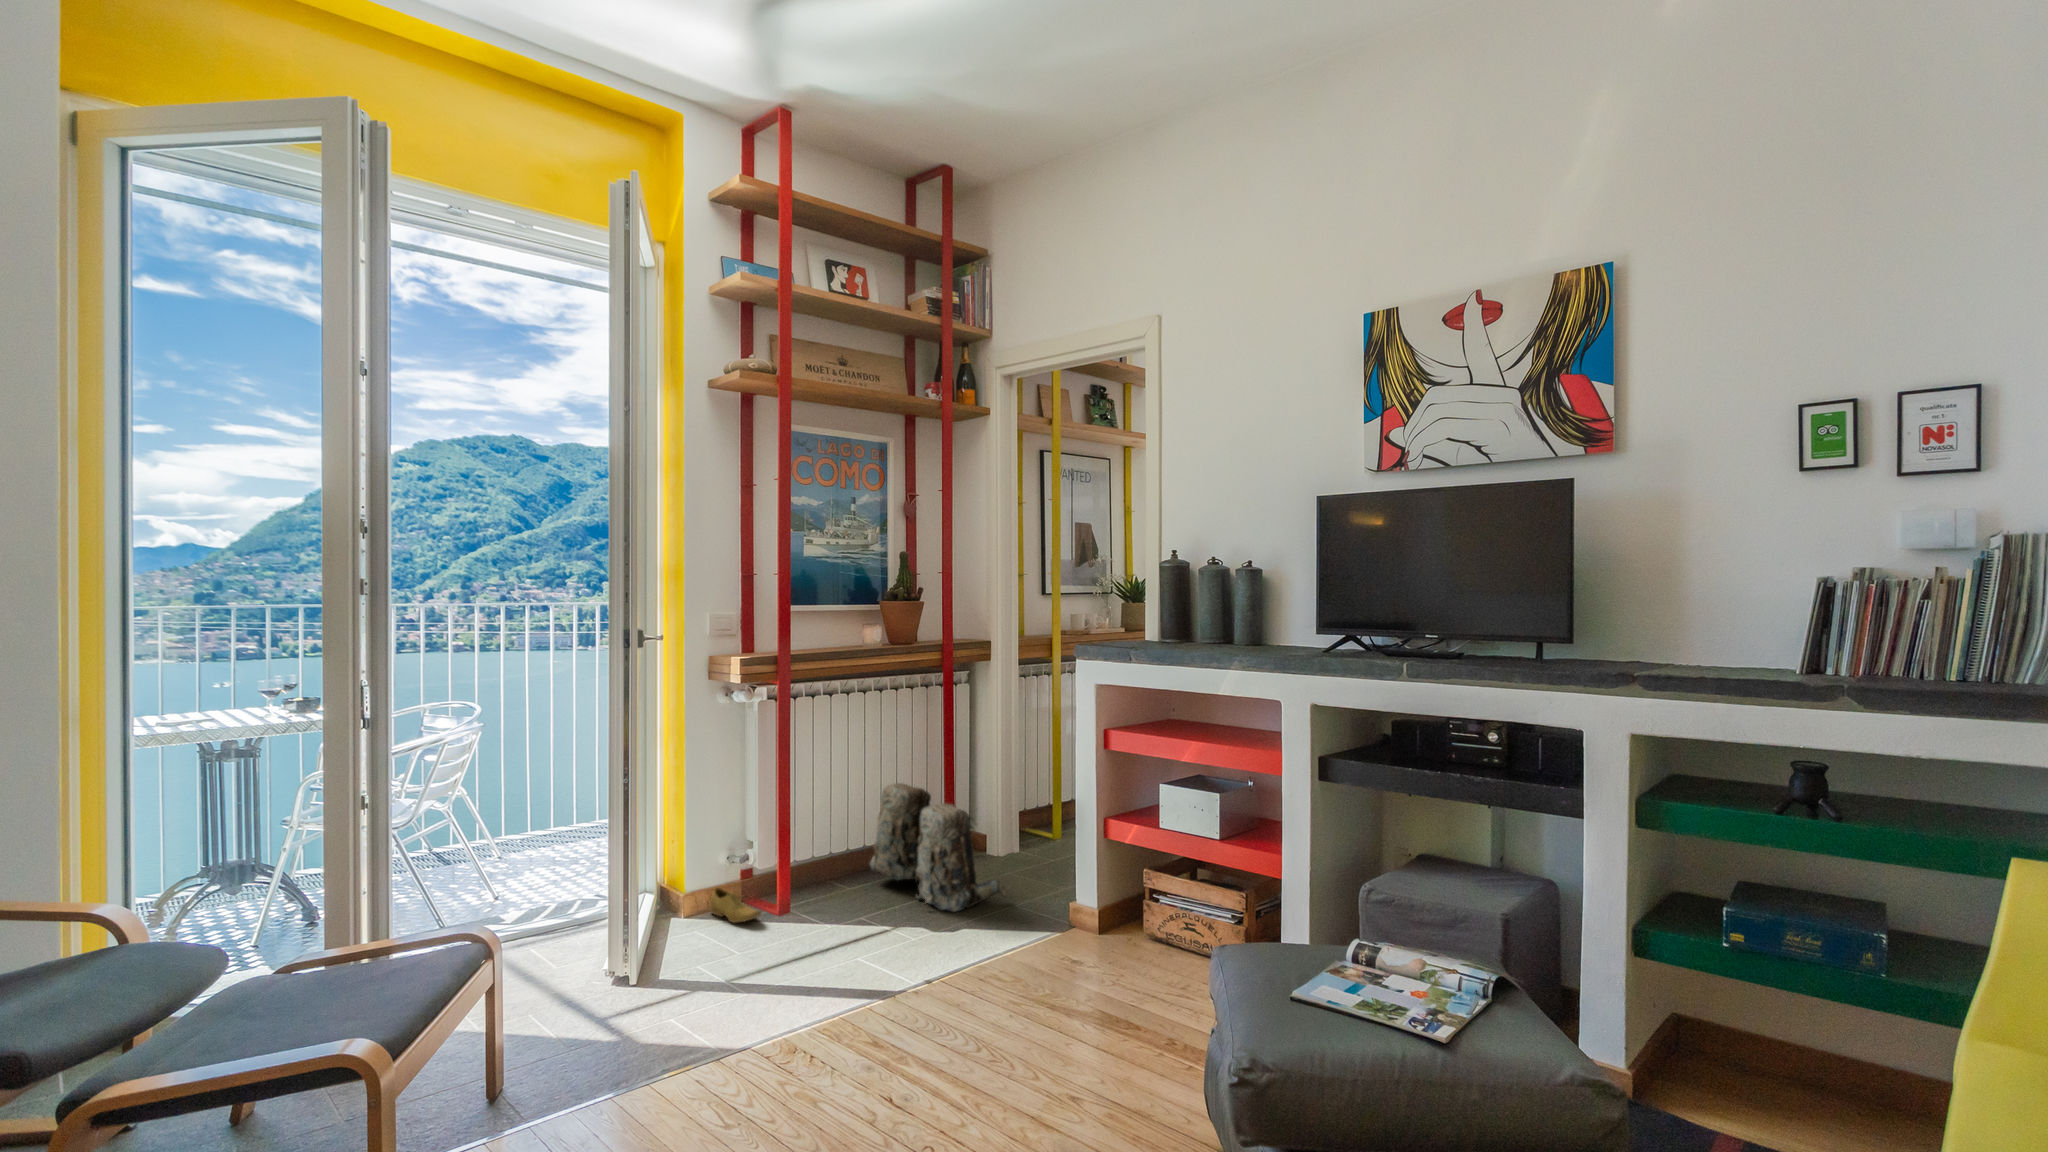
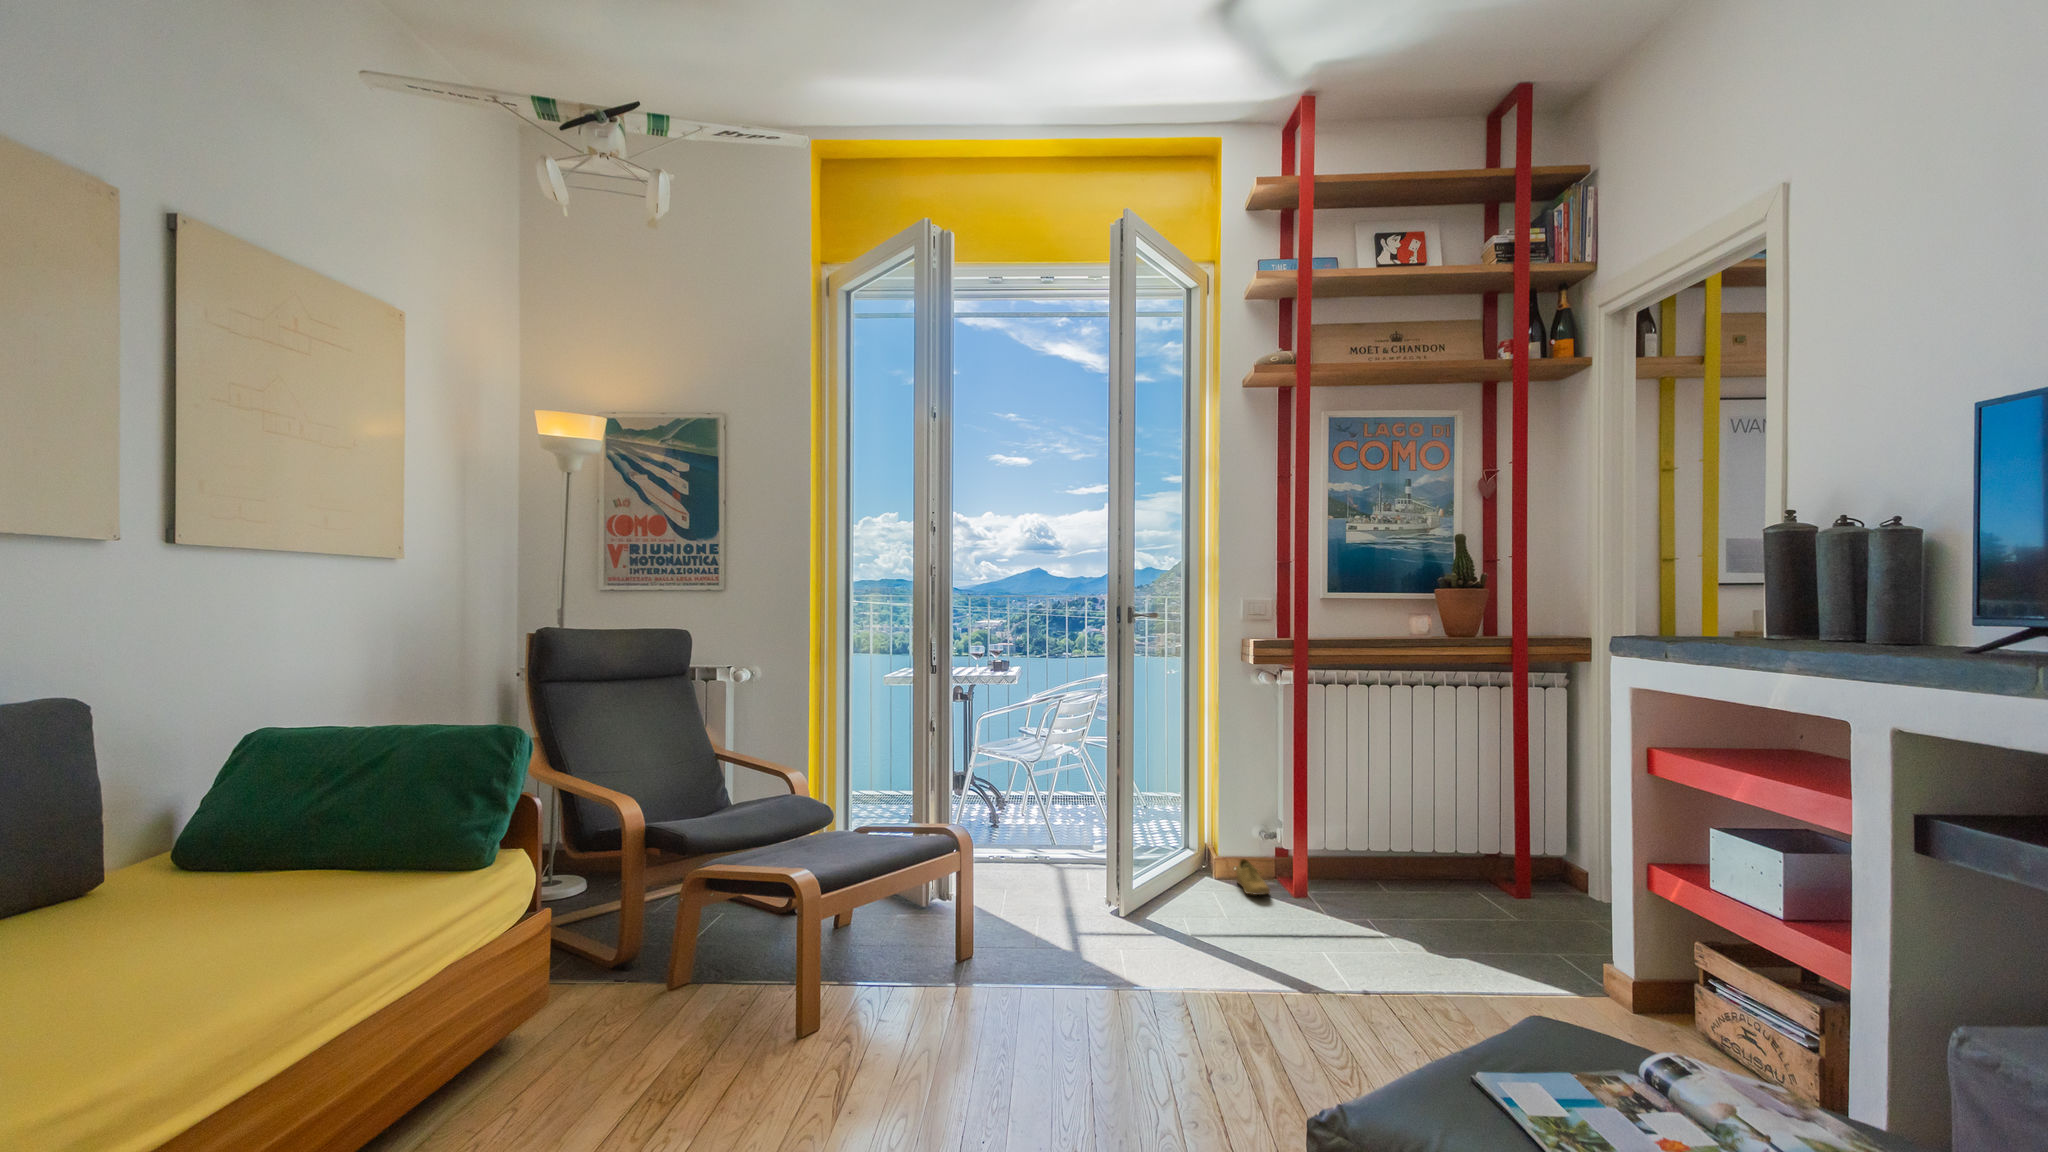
backpack: present [870,783,1006,912] -> none [1412,790,1549,942]

